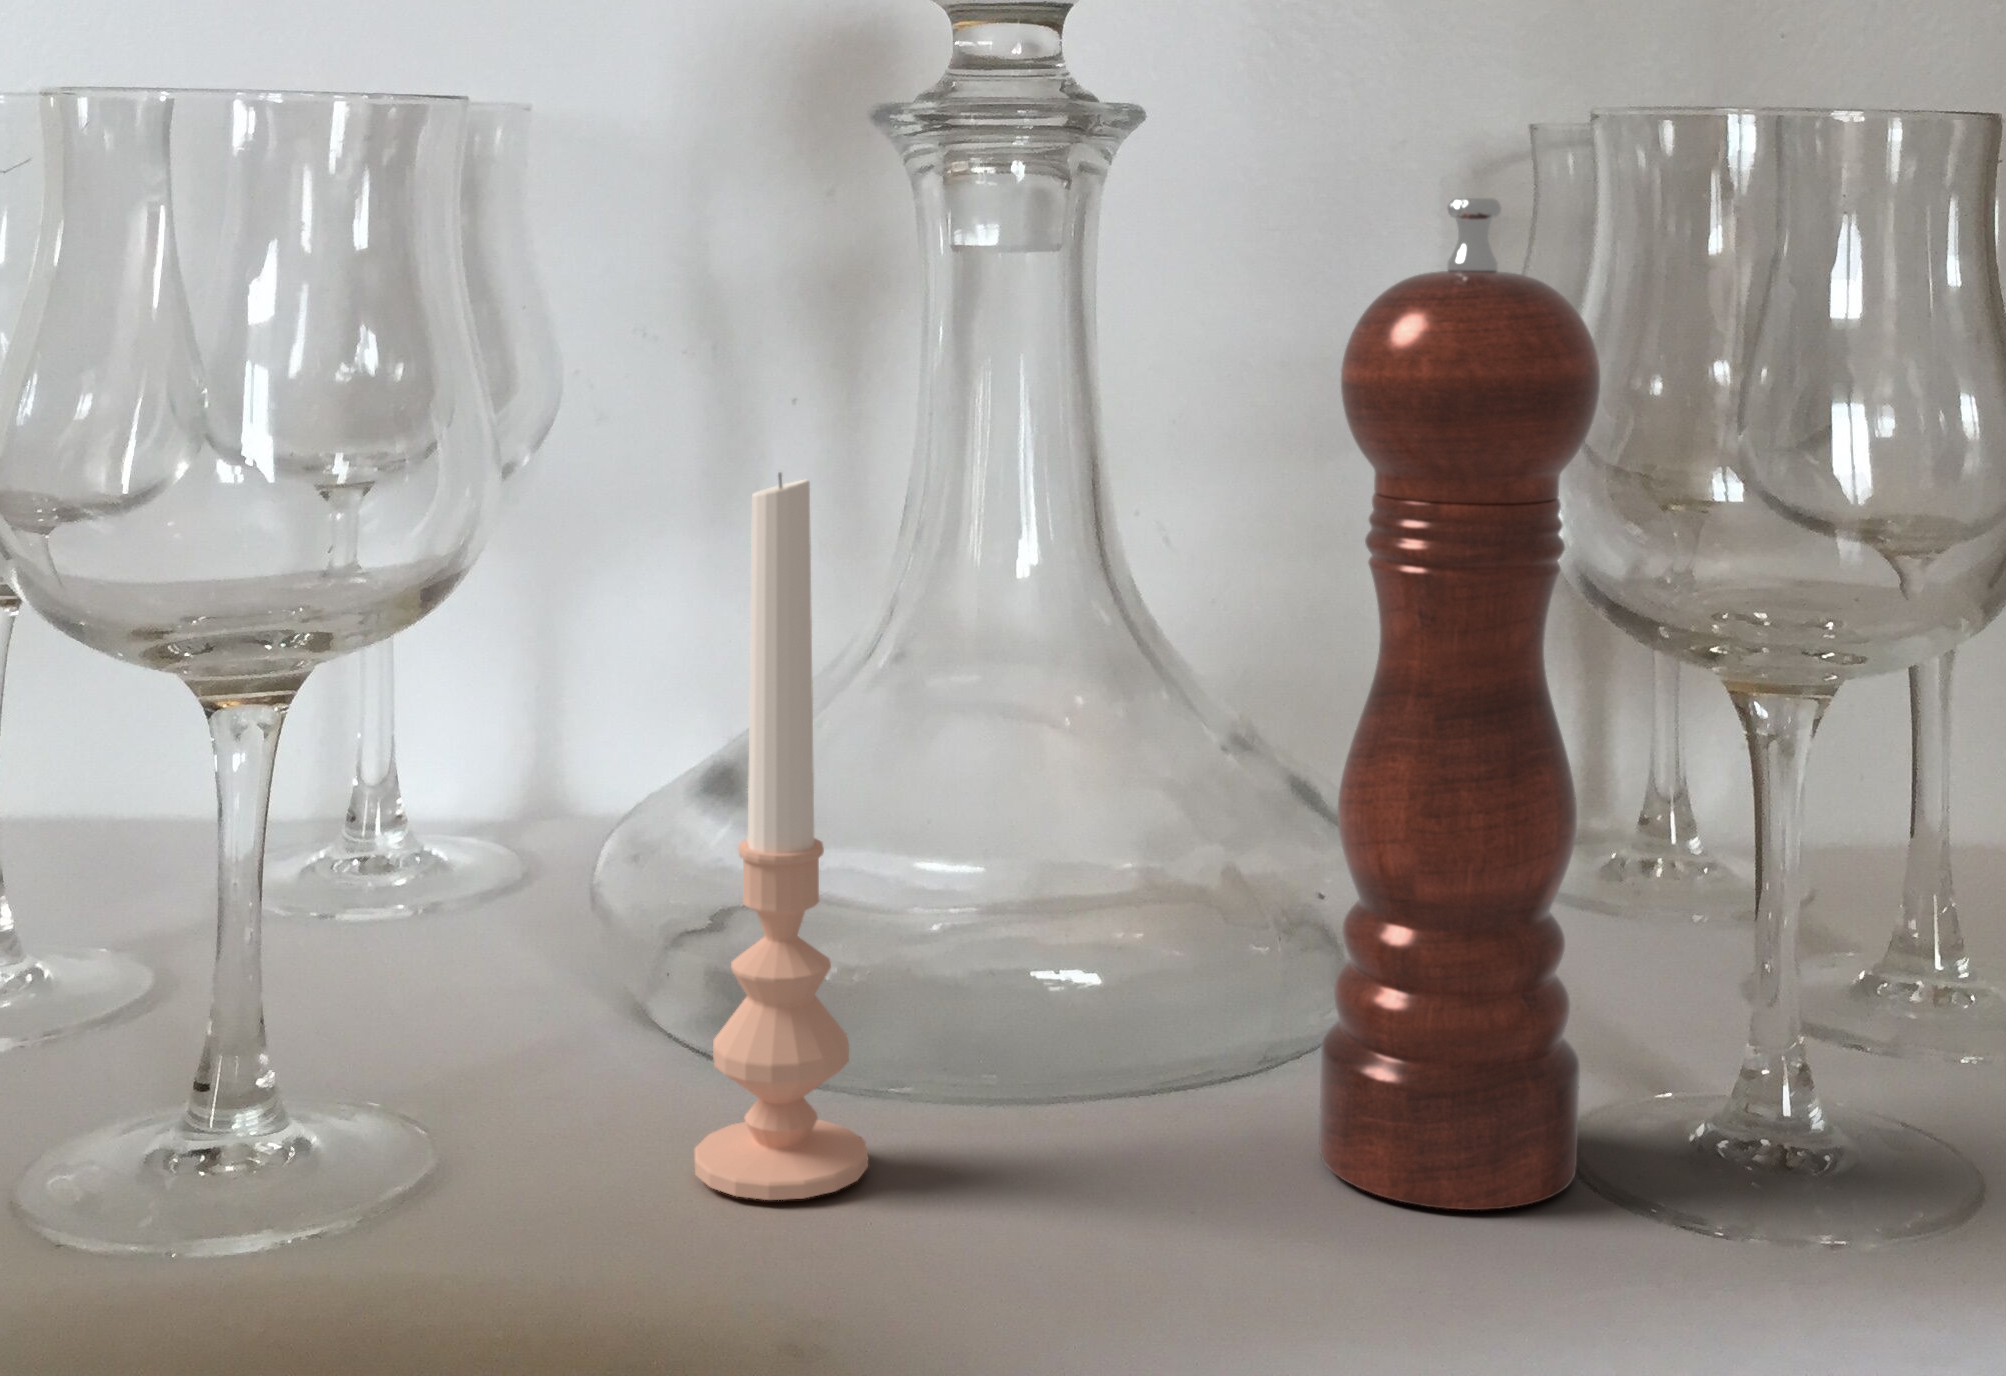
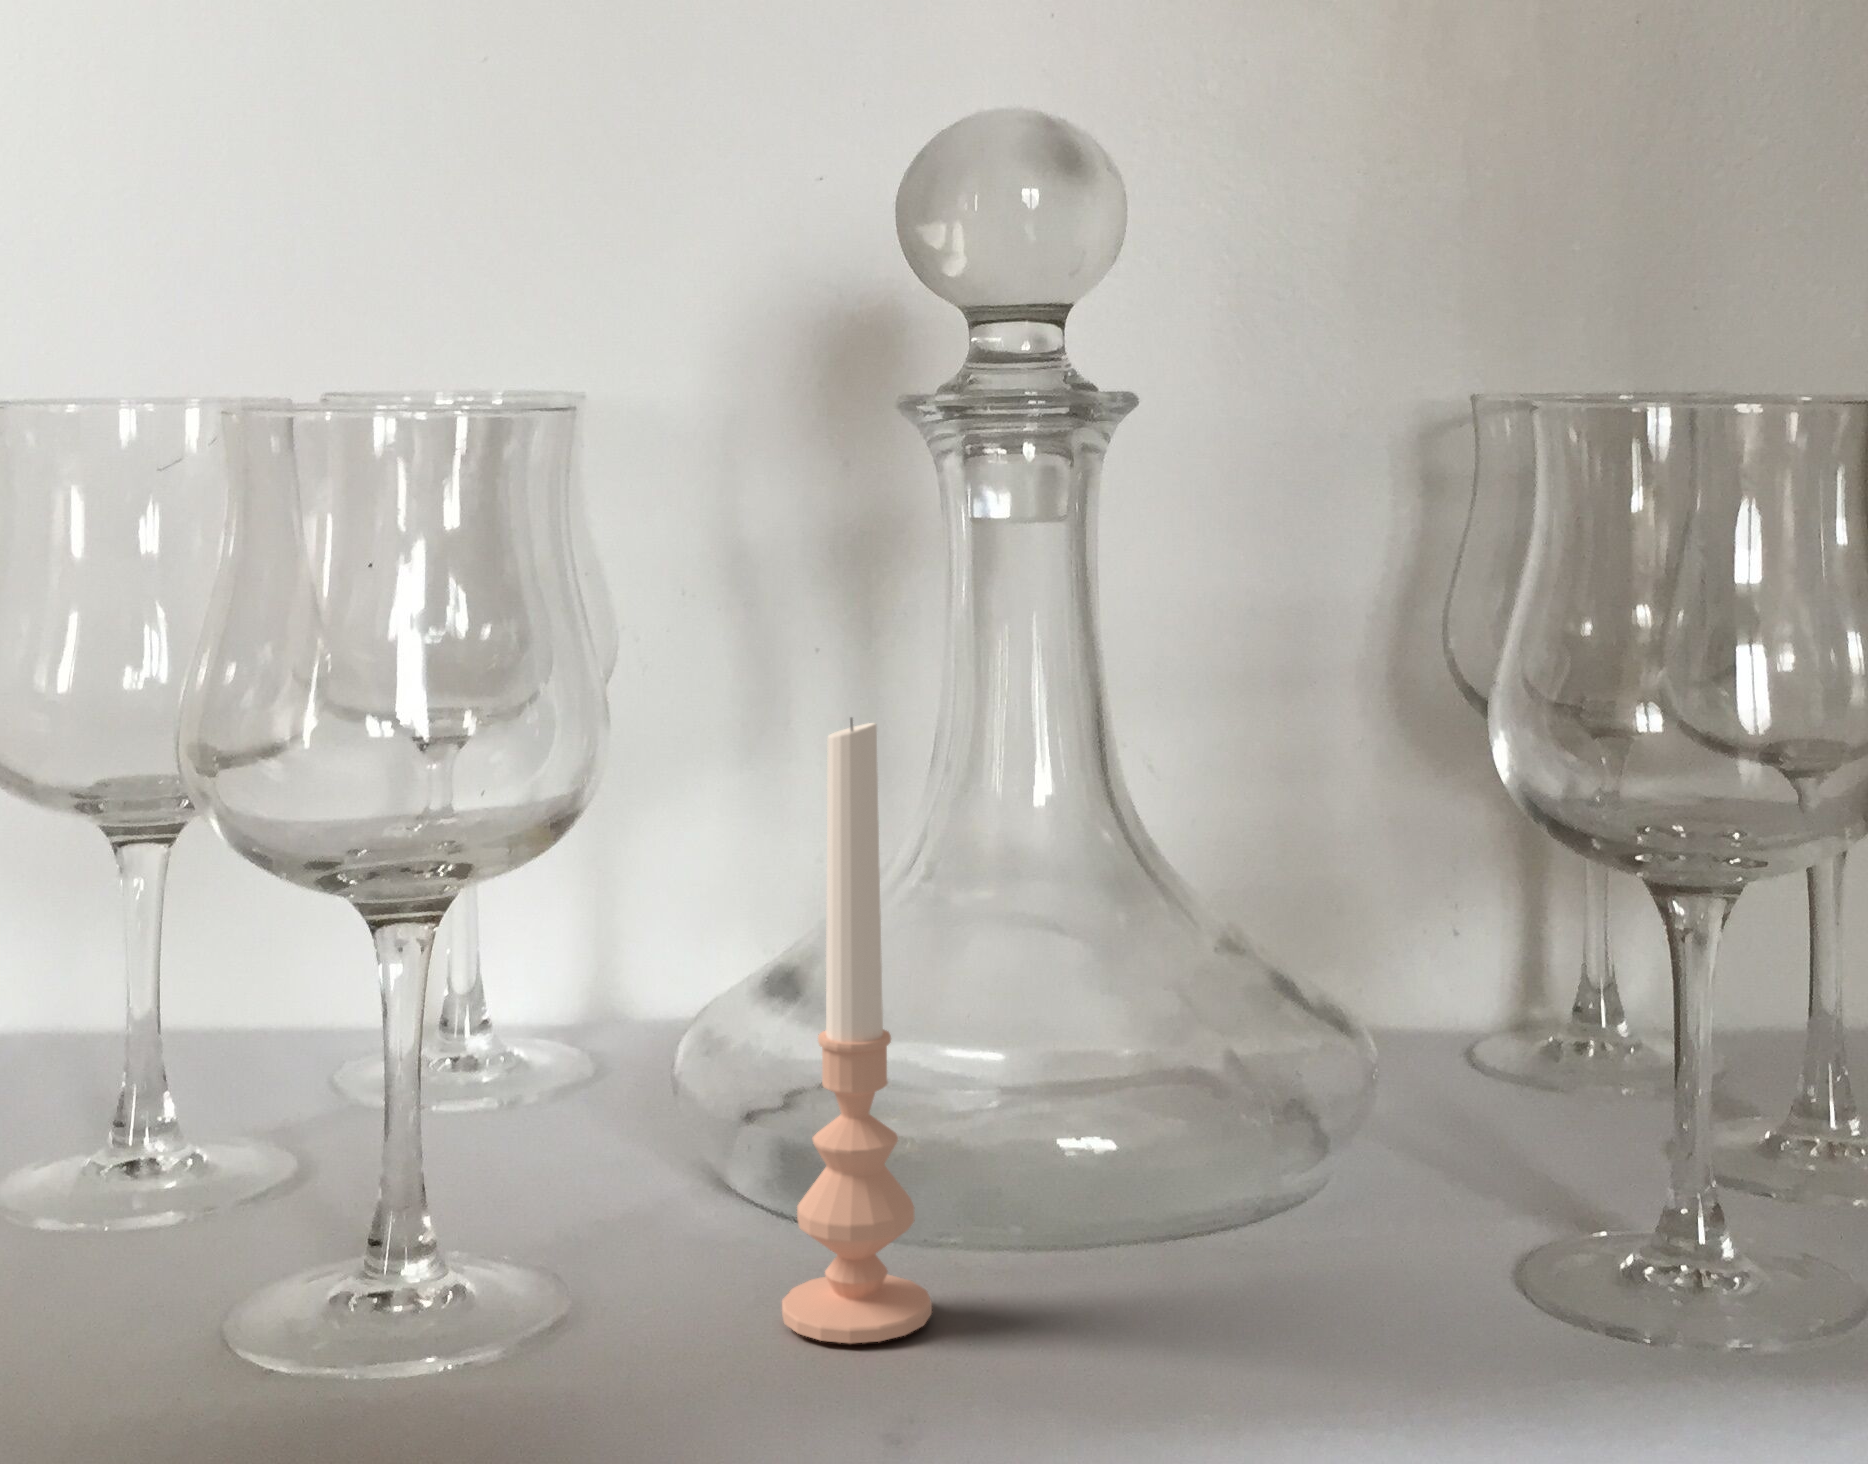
pepper mill: present [1319,198,1600,1210] -> none [1317,479,1538,1340]

